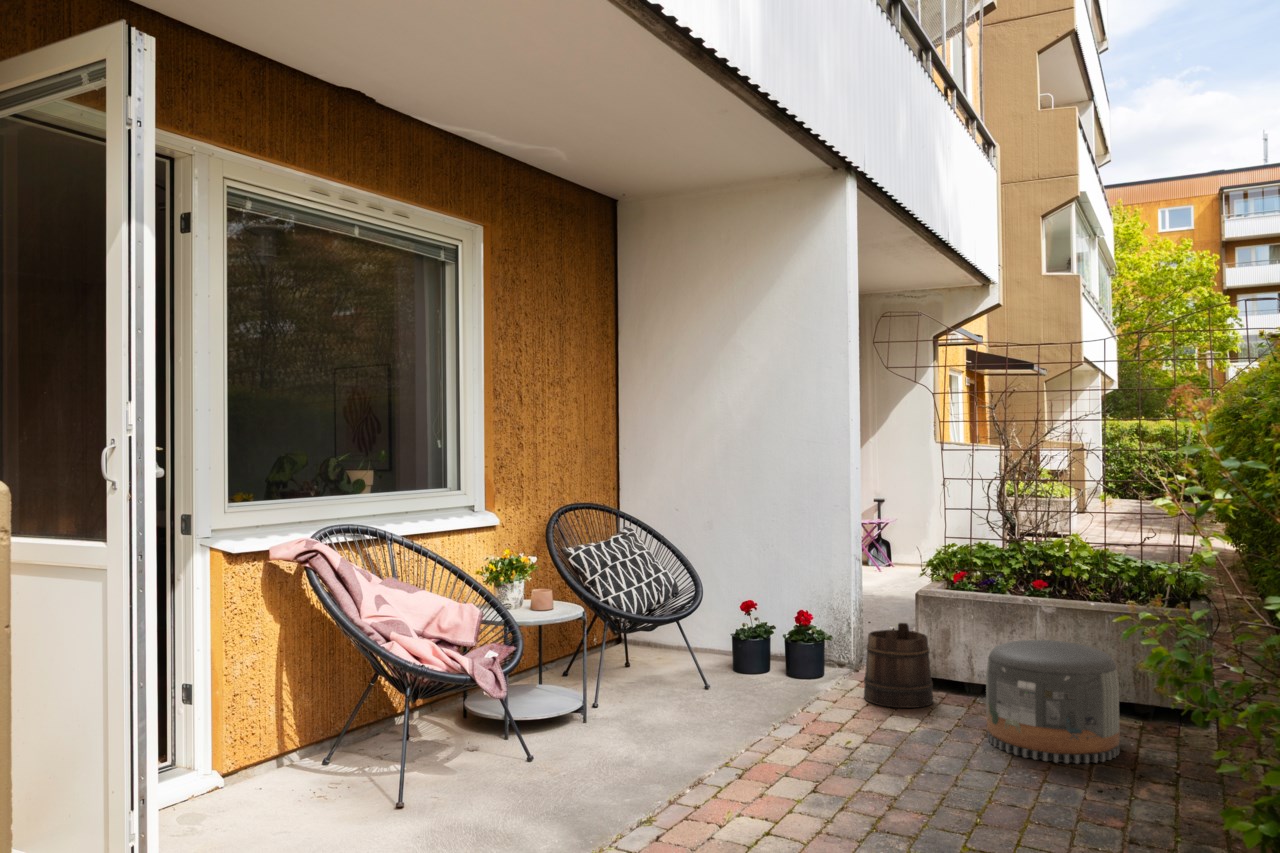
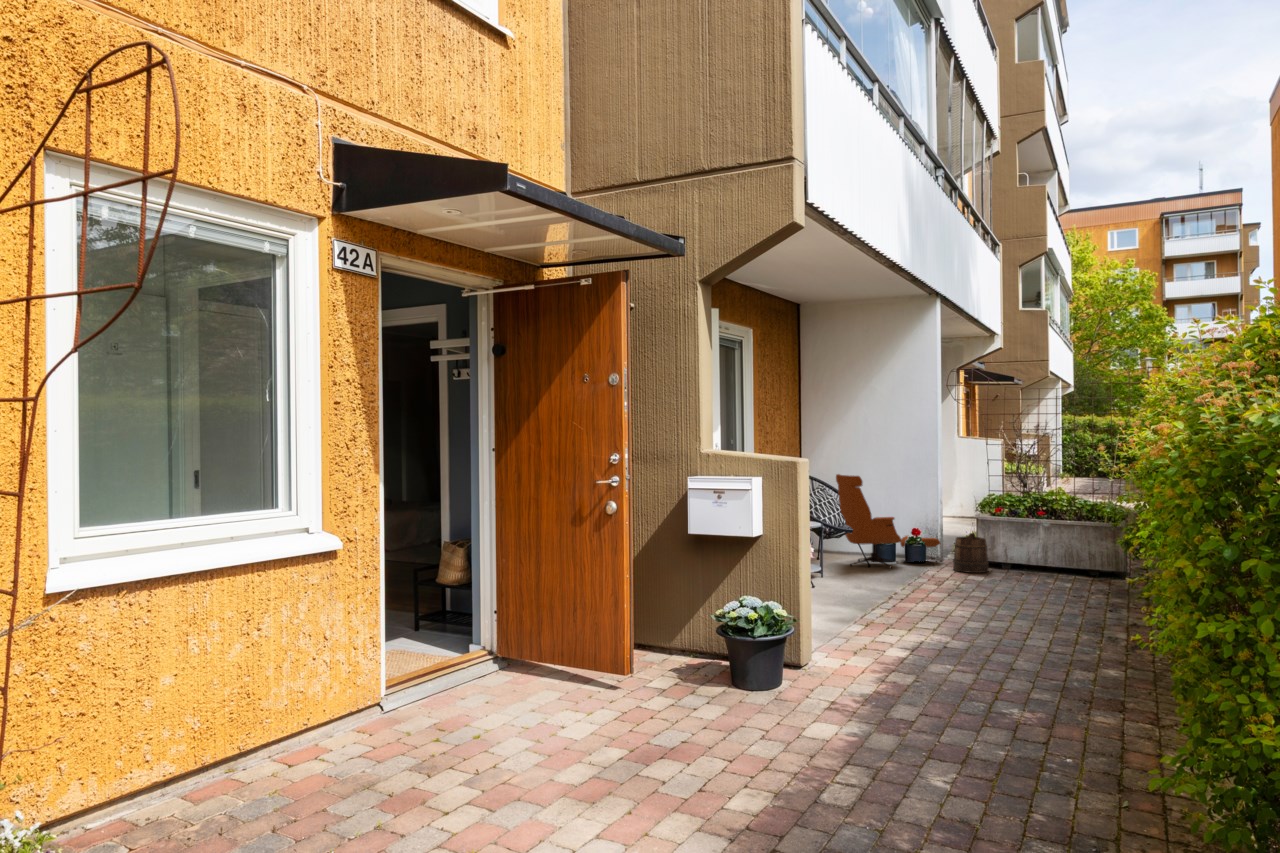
lounge chair: none [643,506,851,695] -> present [836,474,941,568]
pouf: present [986,640,1120,764] -> none [1020,536,1081,587]

